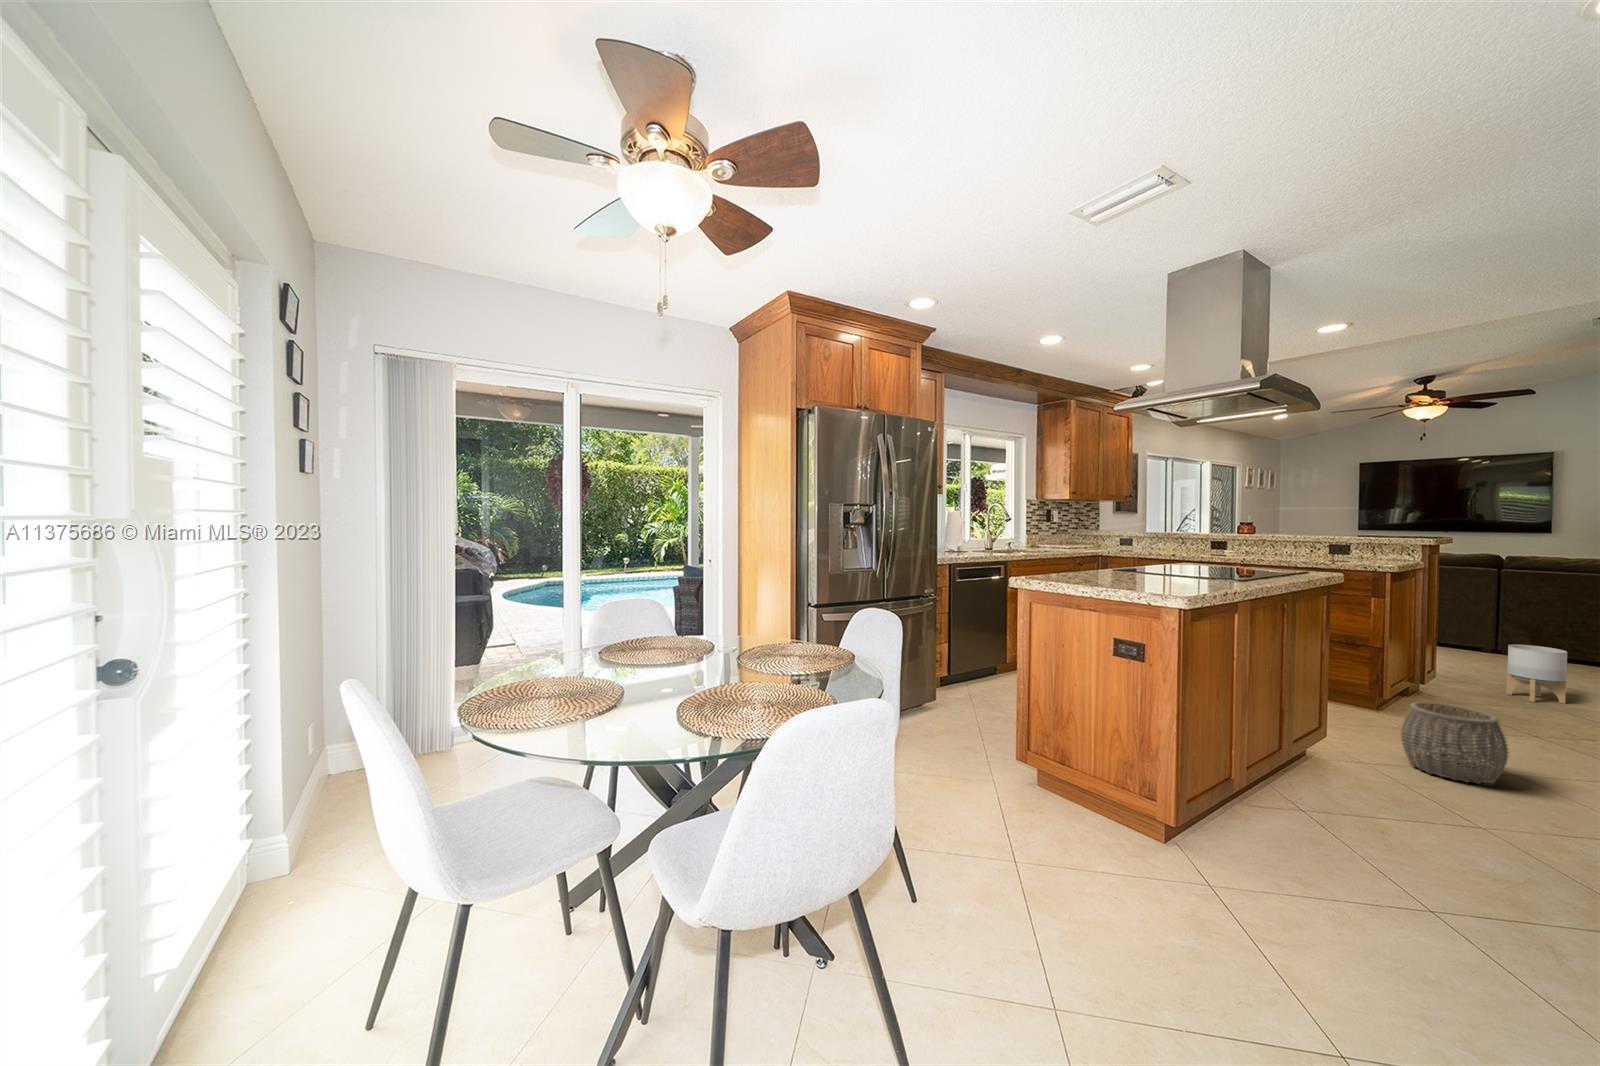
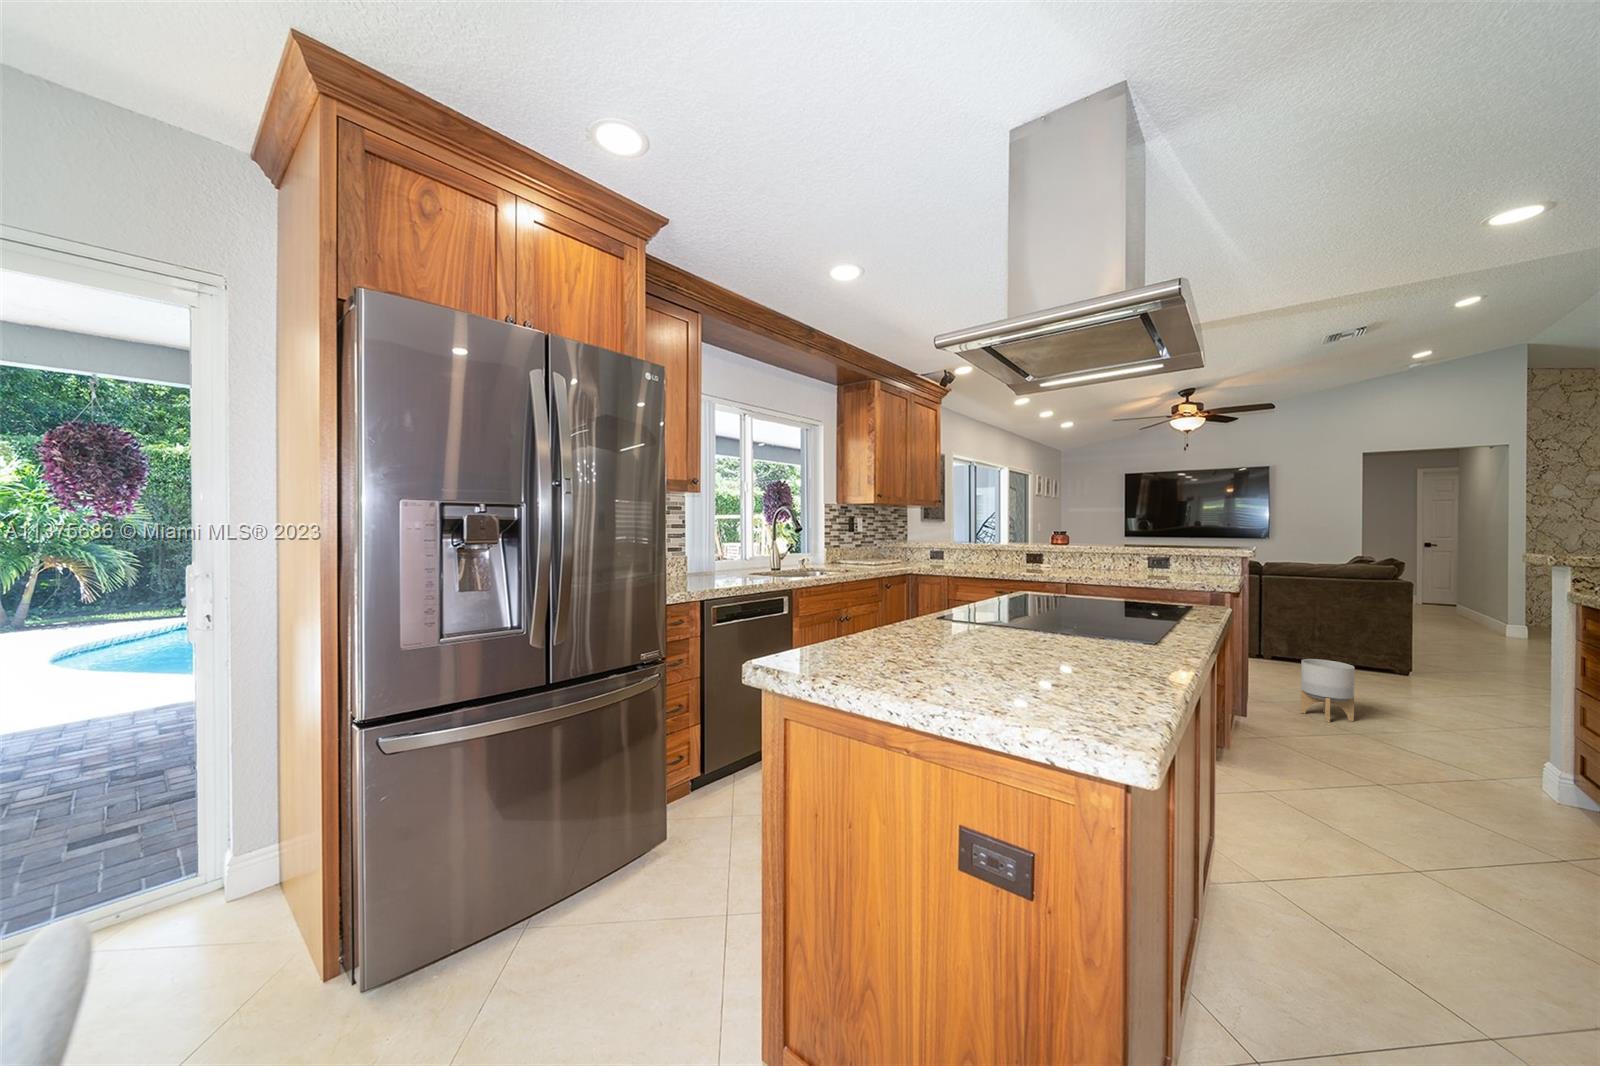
woven basket: present [1401,702,1509,784] -> none [1289,778,1433,906]

